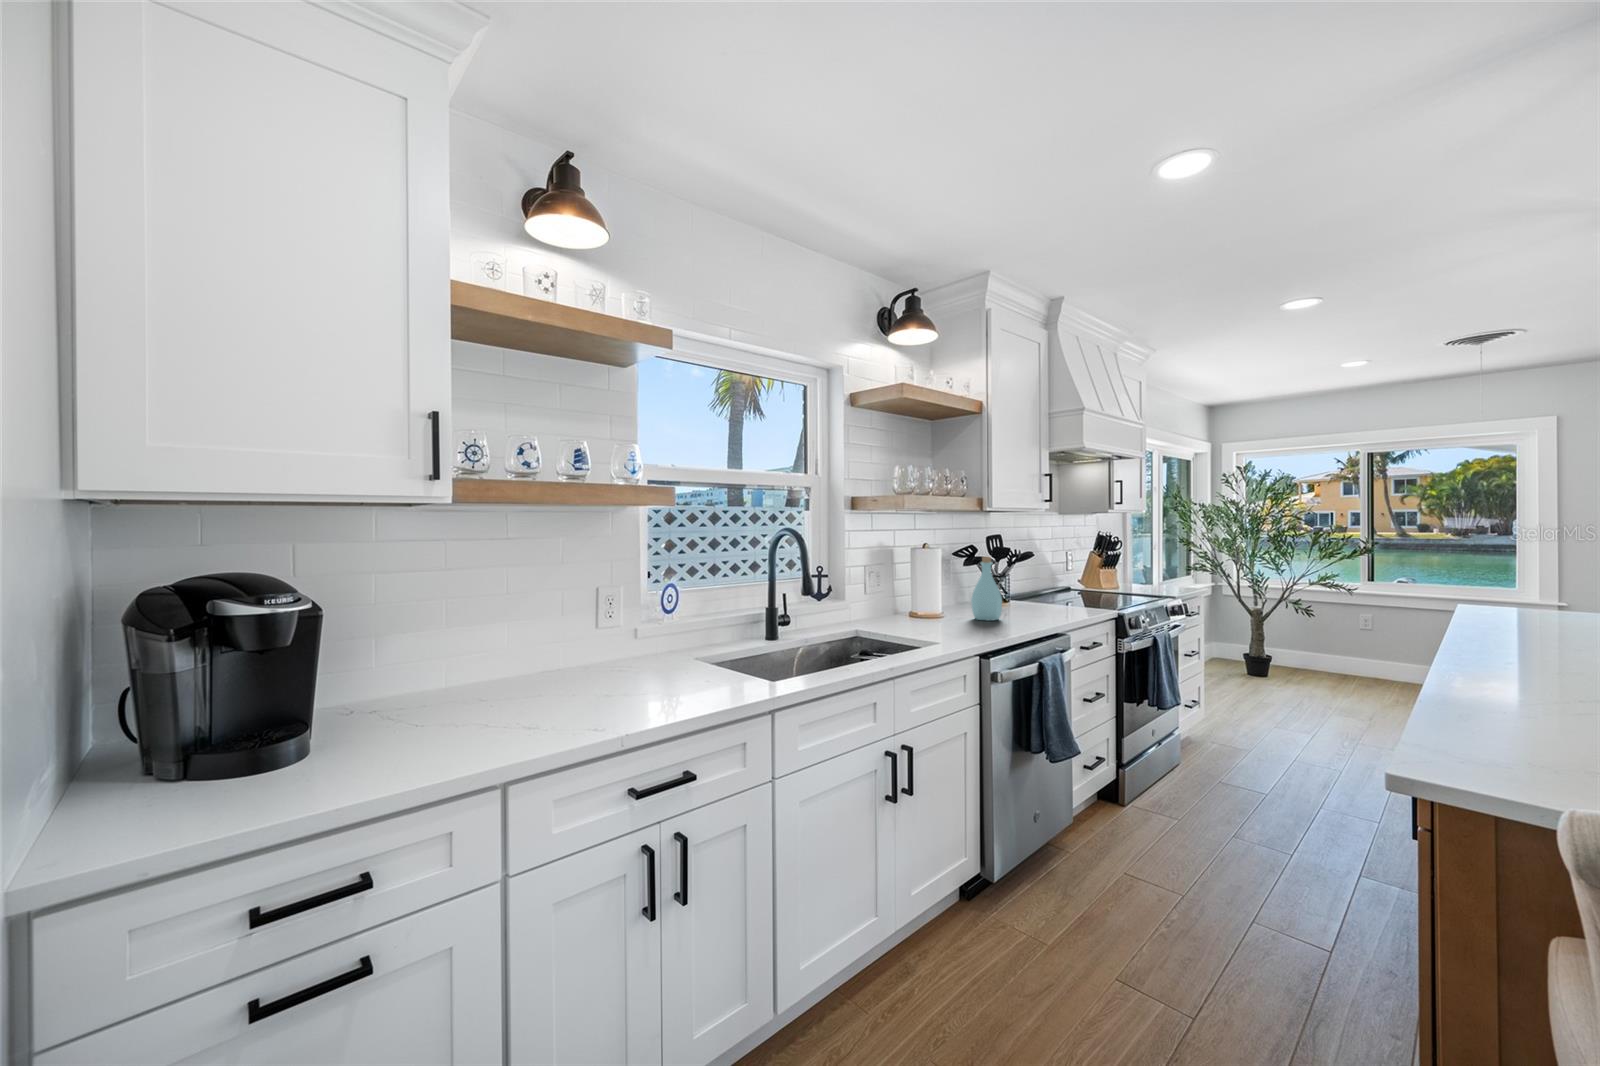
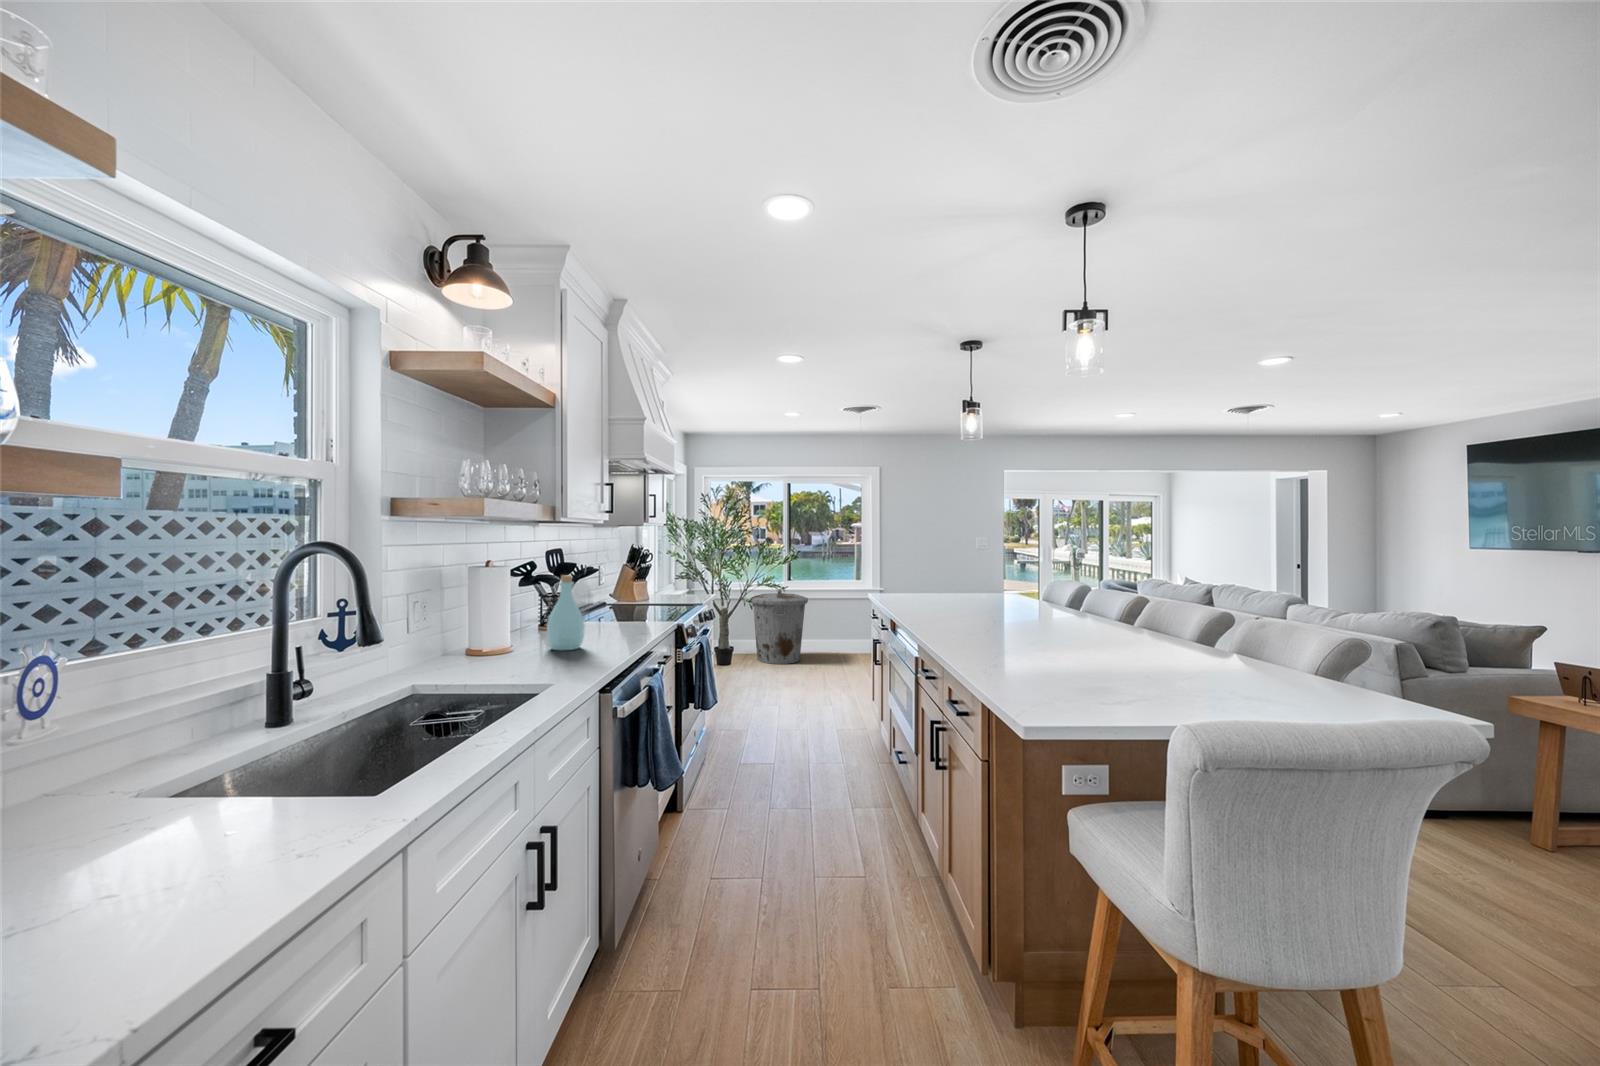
trash can: none [1295,590,1387,686] -> present [751,589,808,664]

